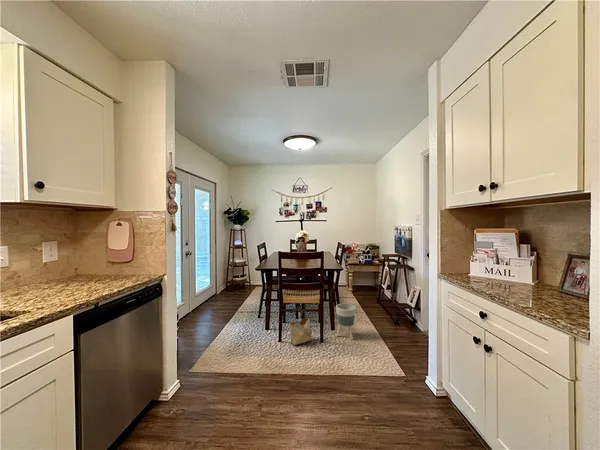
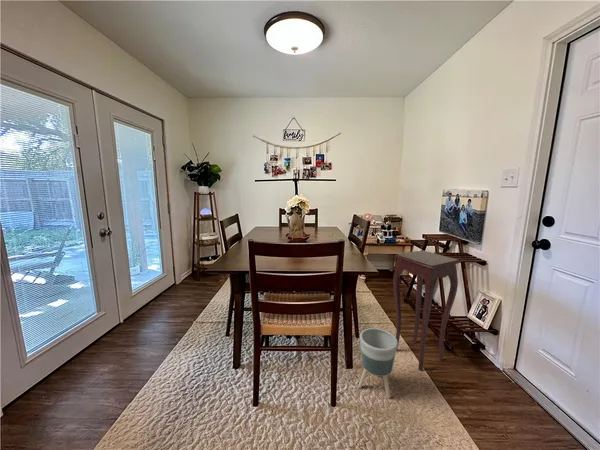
side table: none [358,262,393,331] -> present [393,250,461,371]
woven basket: present [290,308,312,345] -> none [274,343,315,420]

